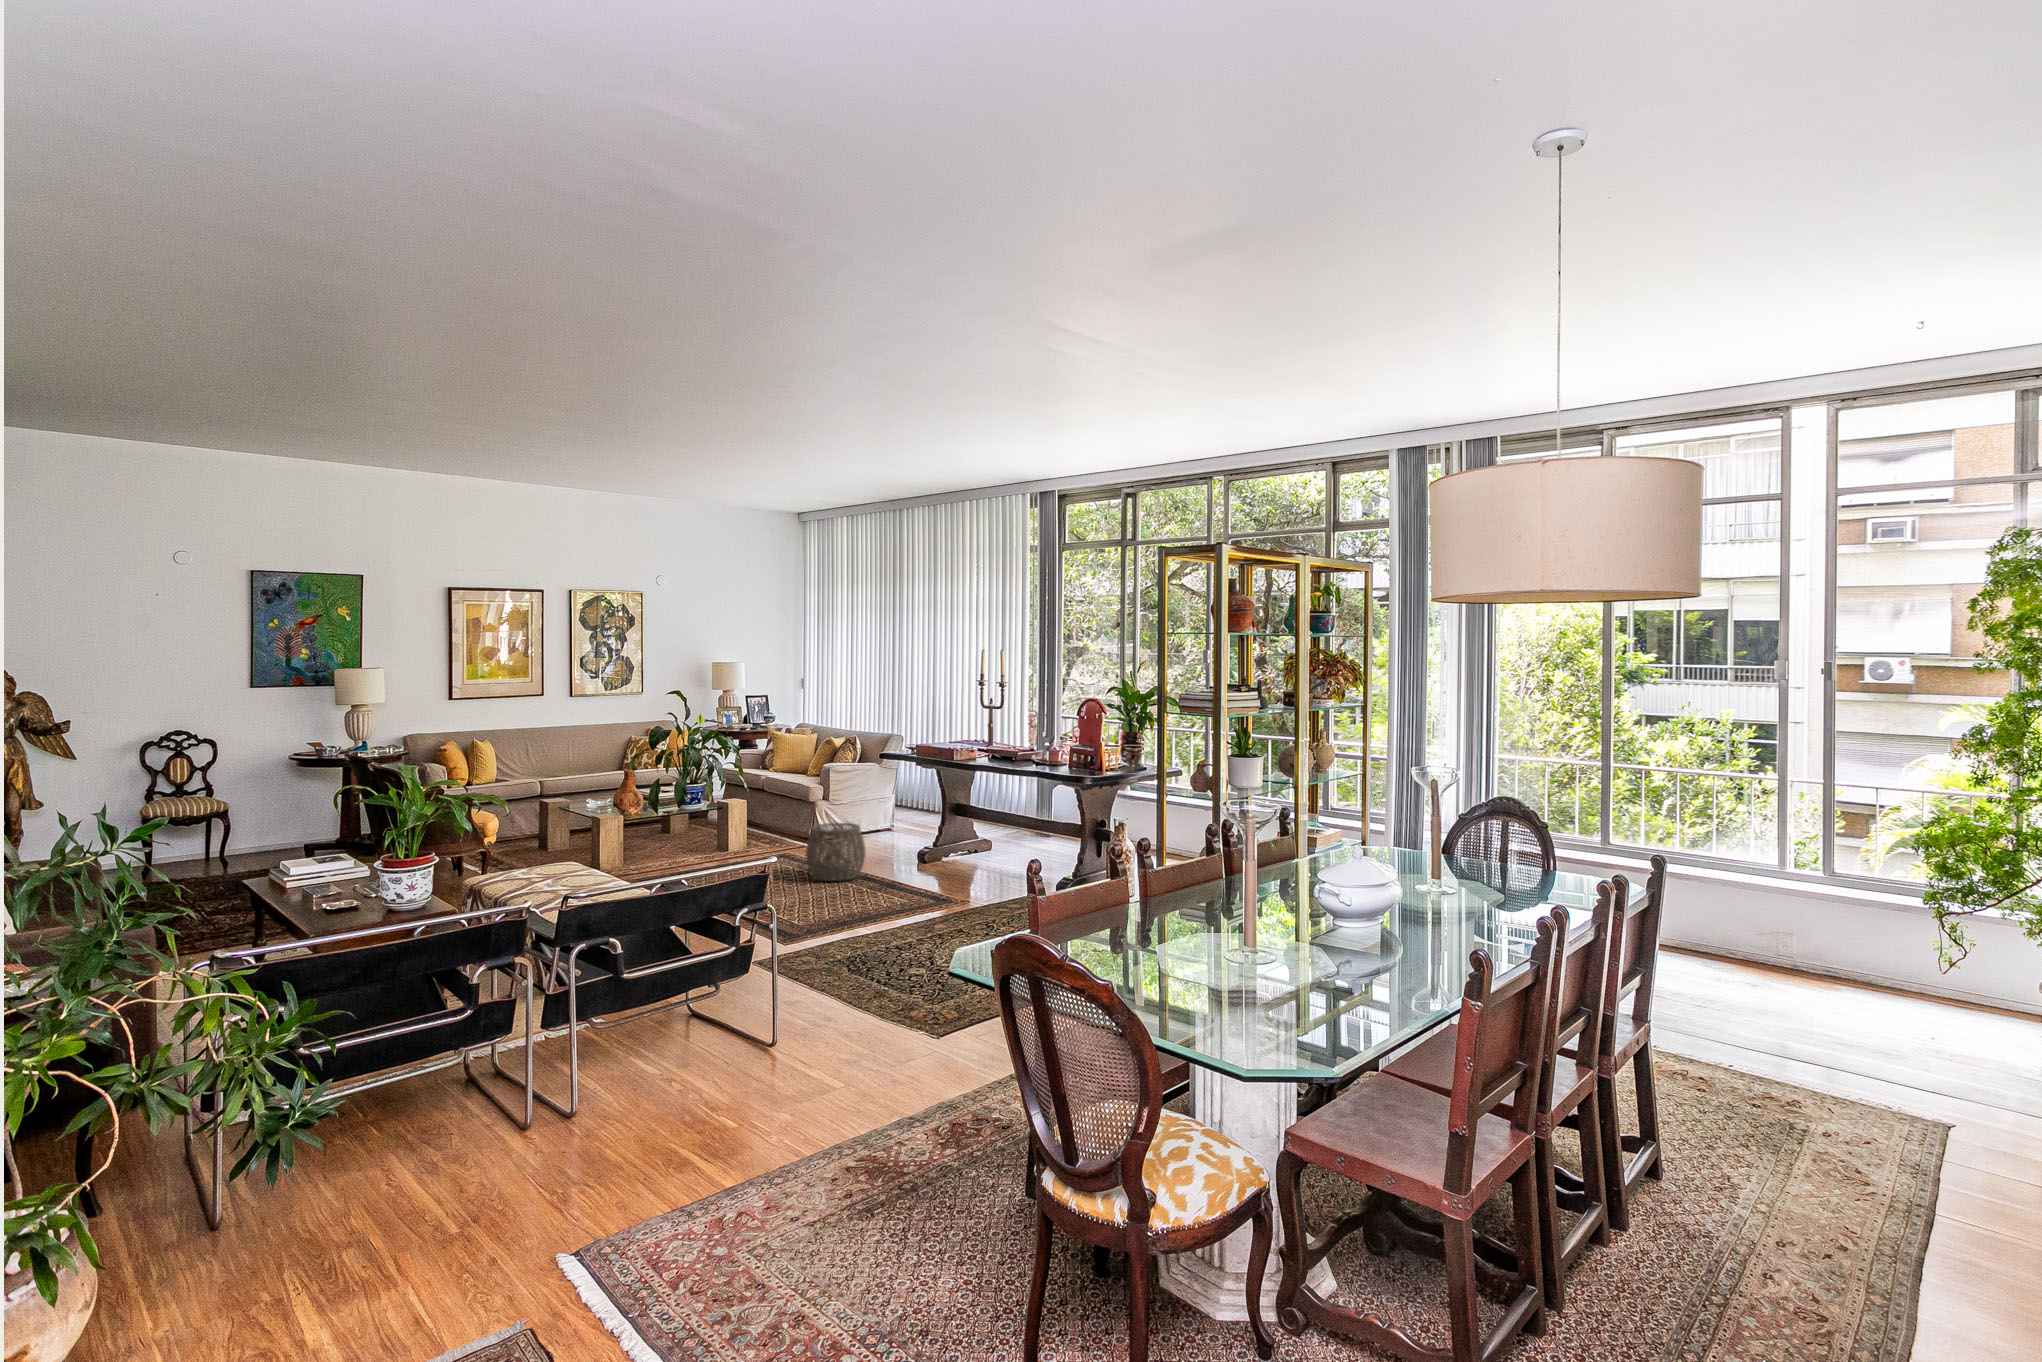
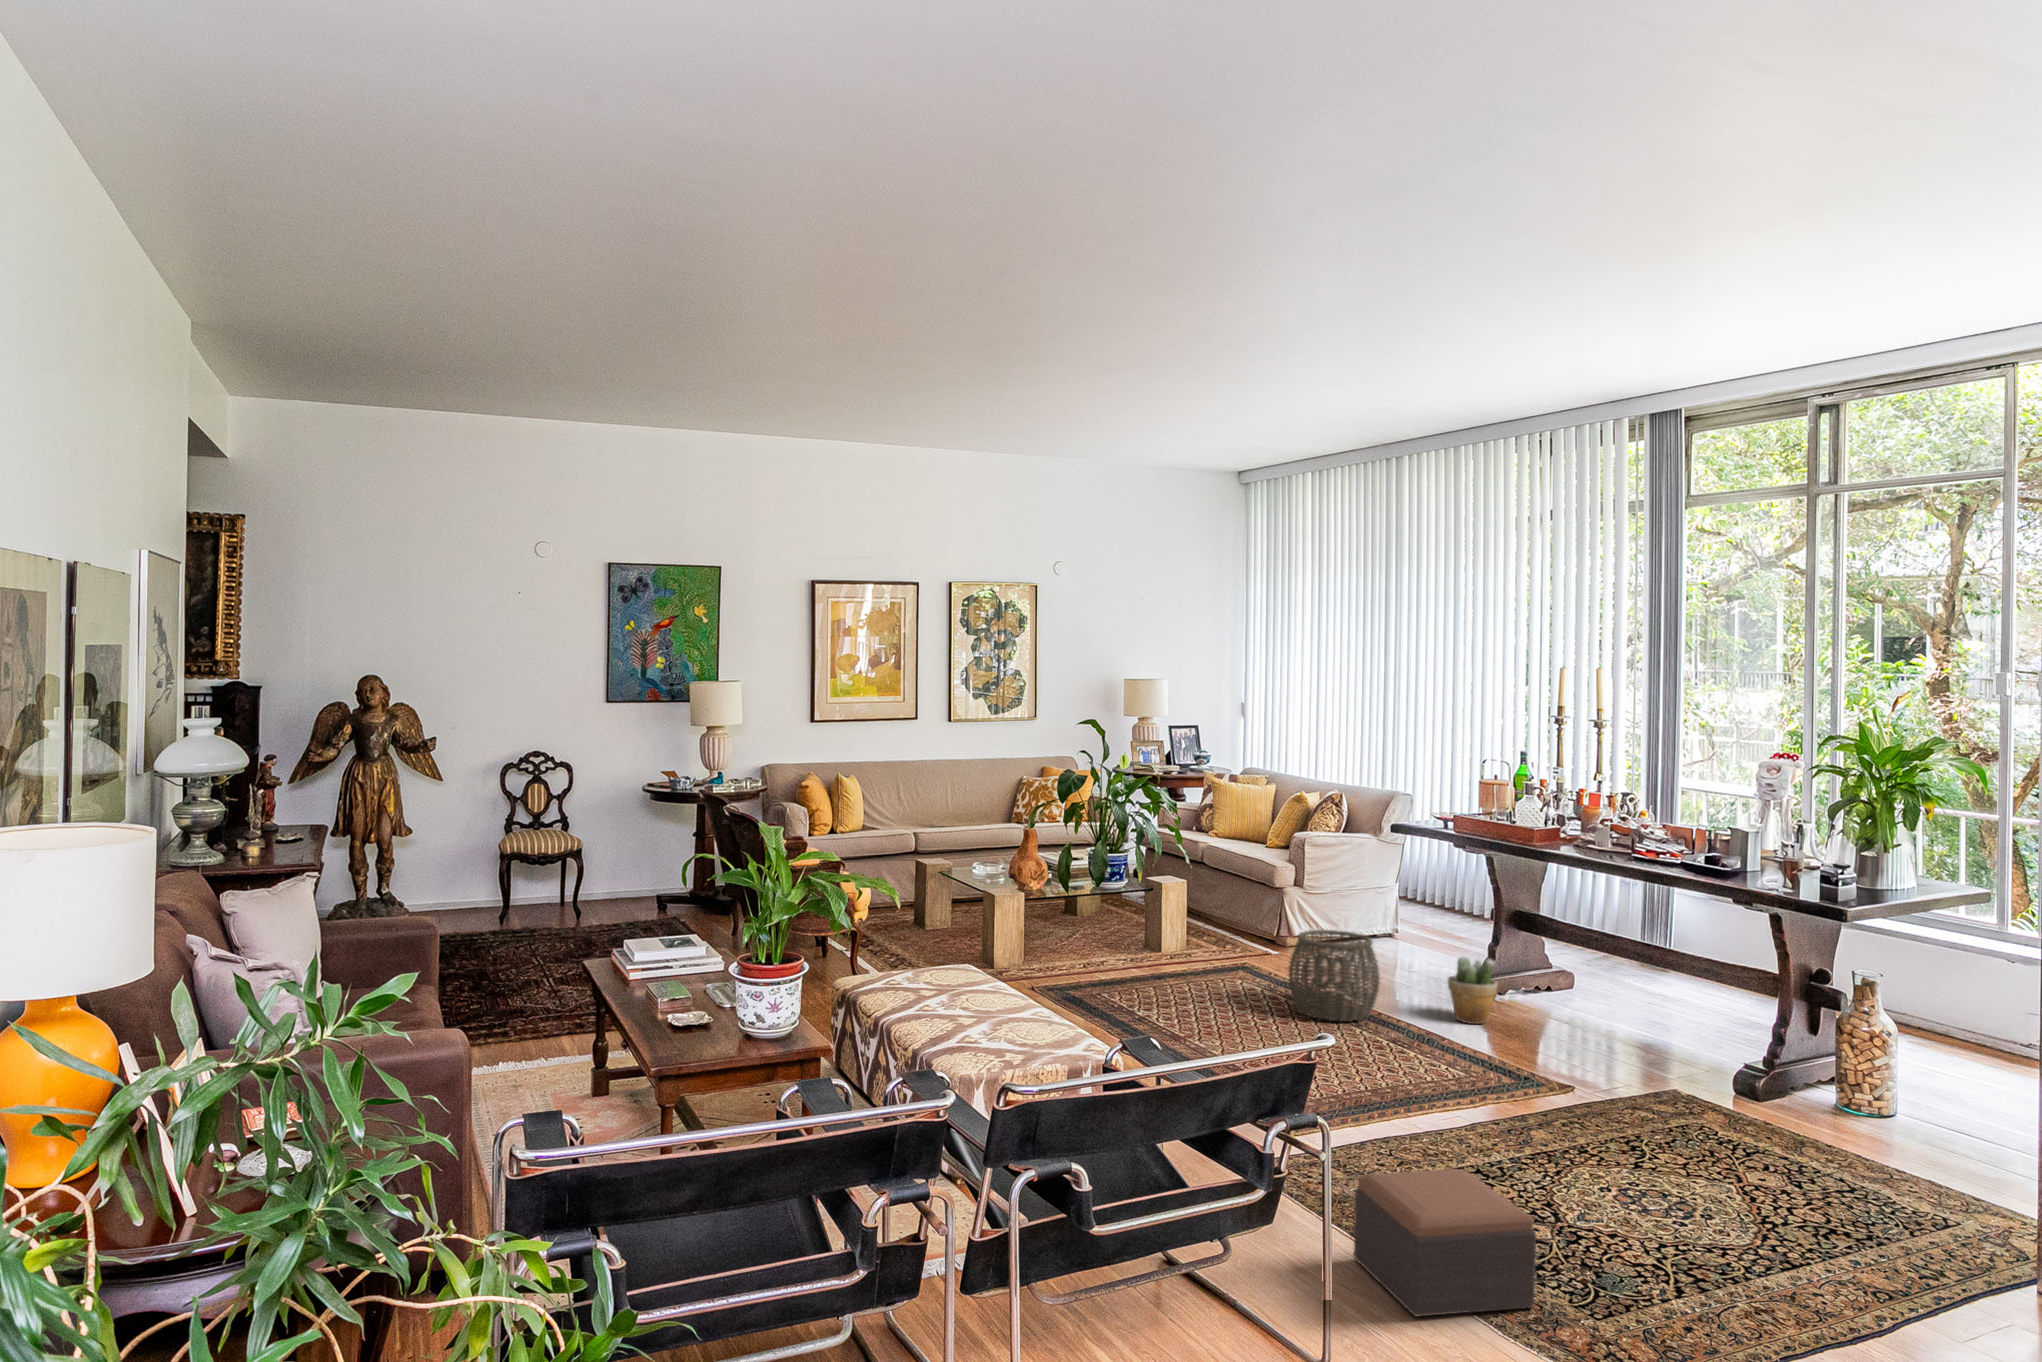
potted plant: none [910,833,941,875] -> present [1448,957,1498,1024]
footstool: none [808,939,906,1020] -> present [1354,1169,1536,1317]

